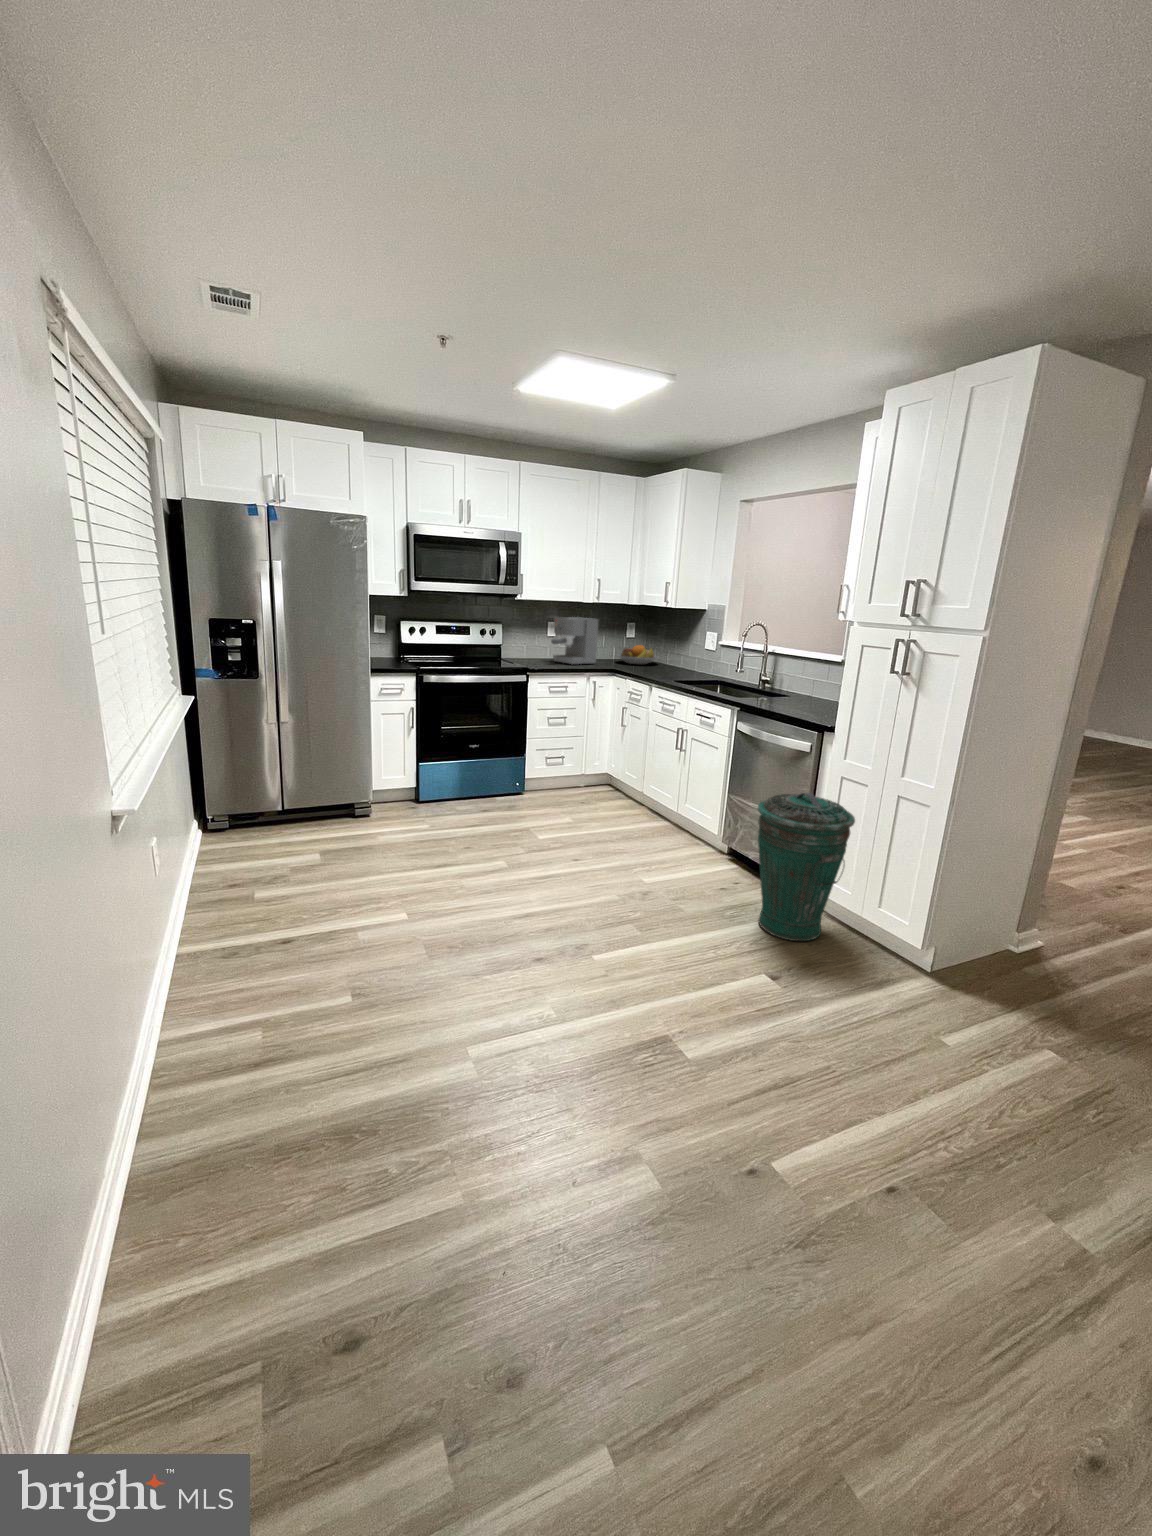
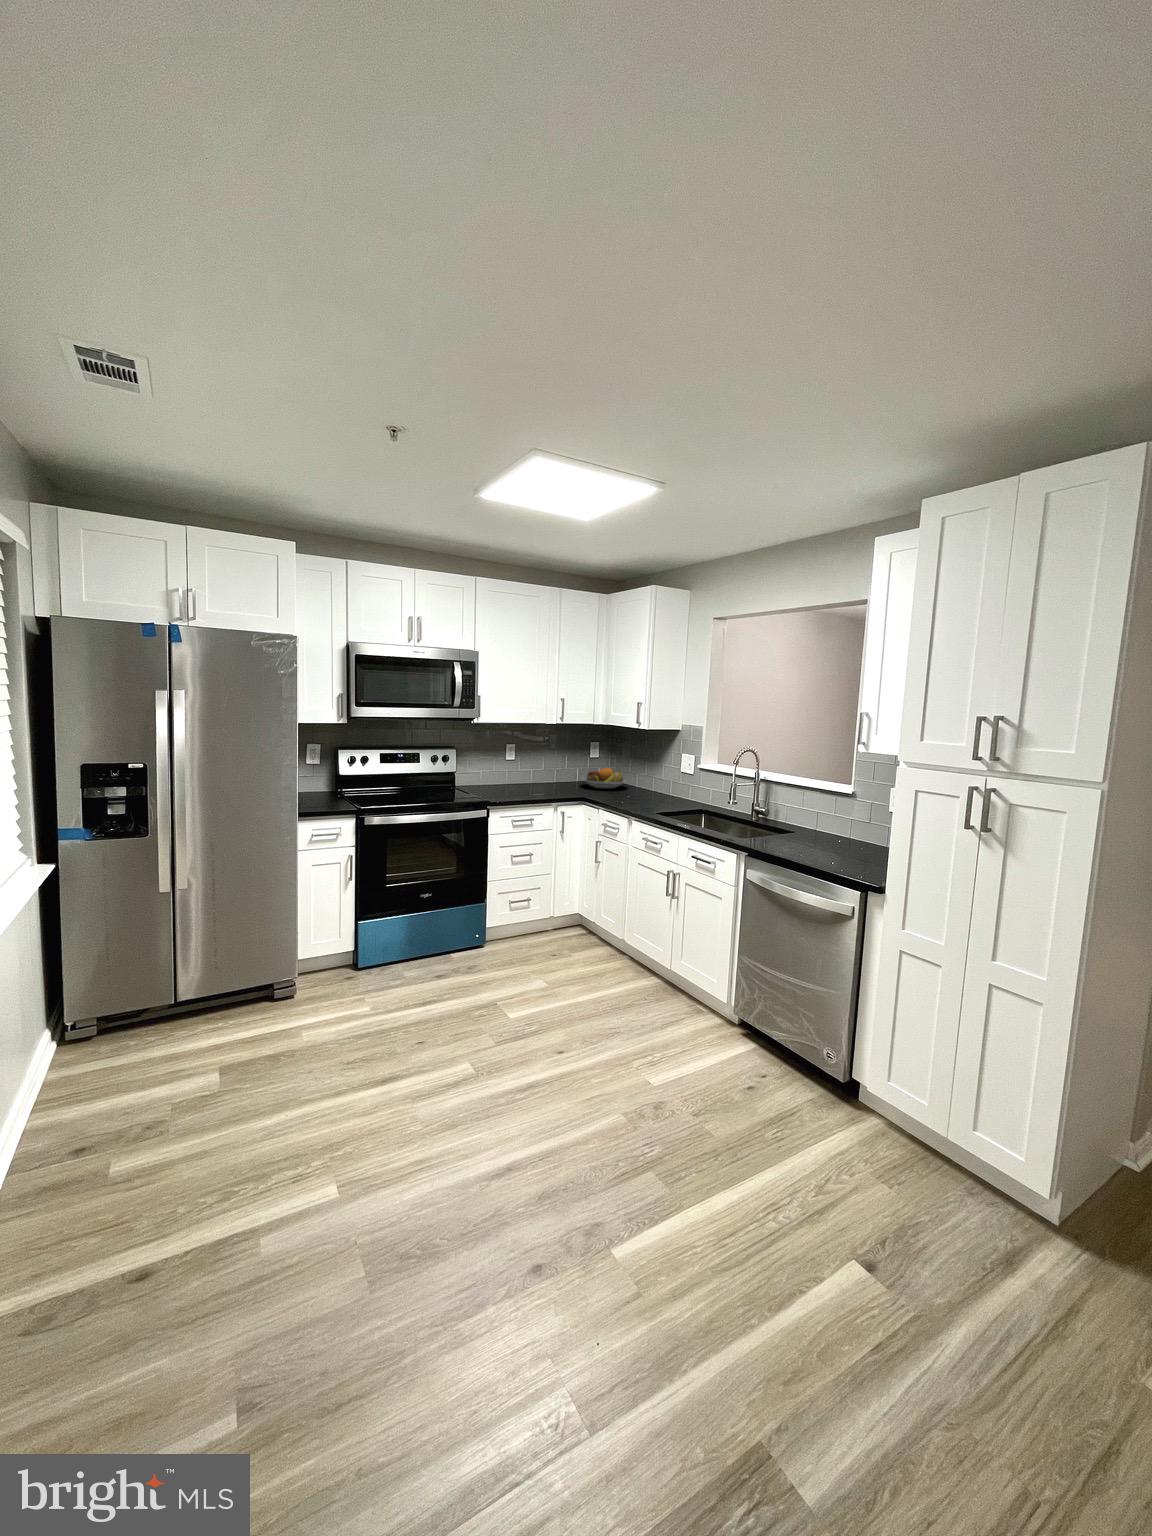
coffee maker: present [551,617,598,664] -> none [512,739,562,793]
trash can: present [758,793,855,941] -> none [803,974,936,1183]

